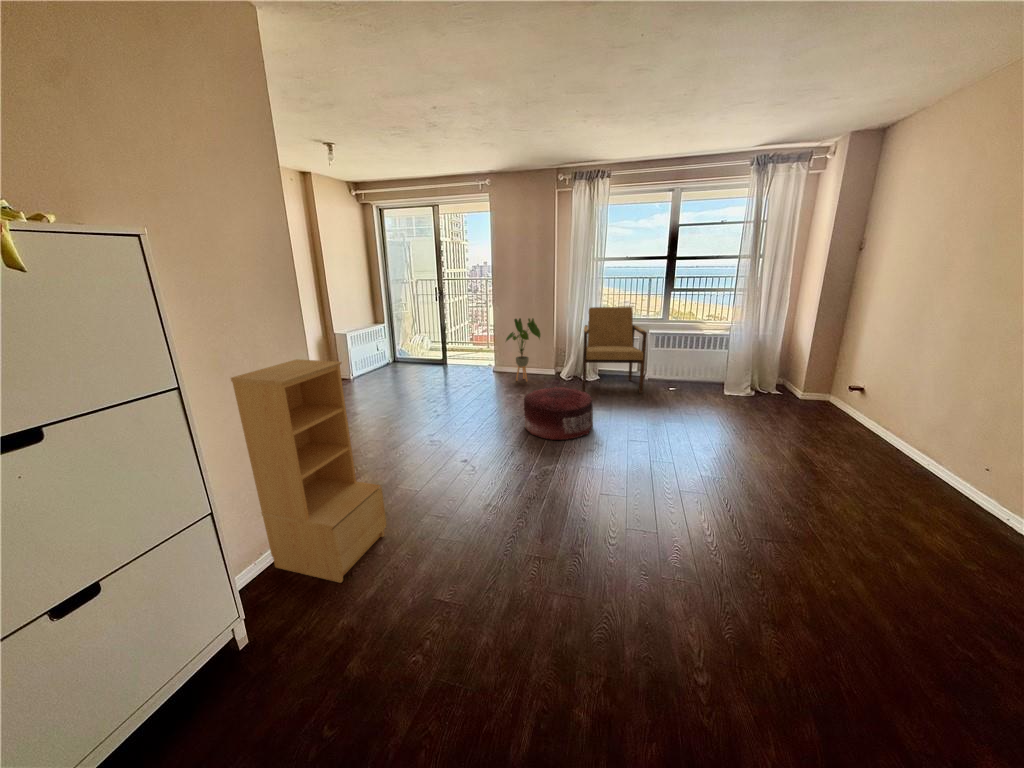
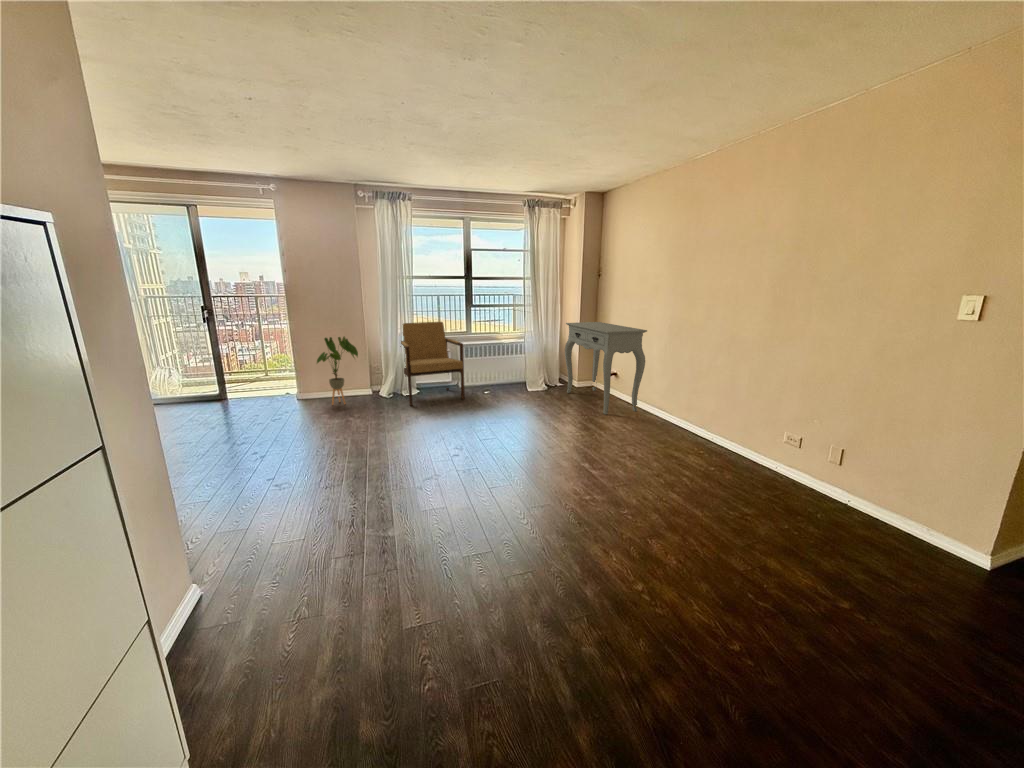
console table: none [779,315,923,448] -> present [565,322,647,415]
bookshelf: present [231,359,386,583] -> none [75,385,284,665]
pouf: present [524,386,593,440] -> none [369,400,440,452]

